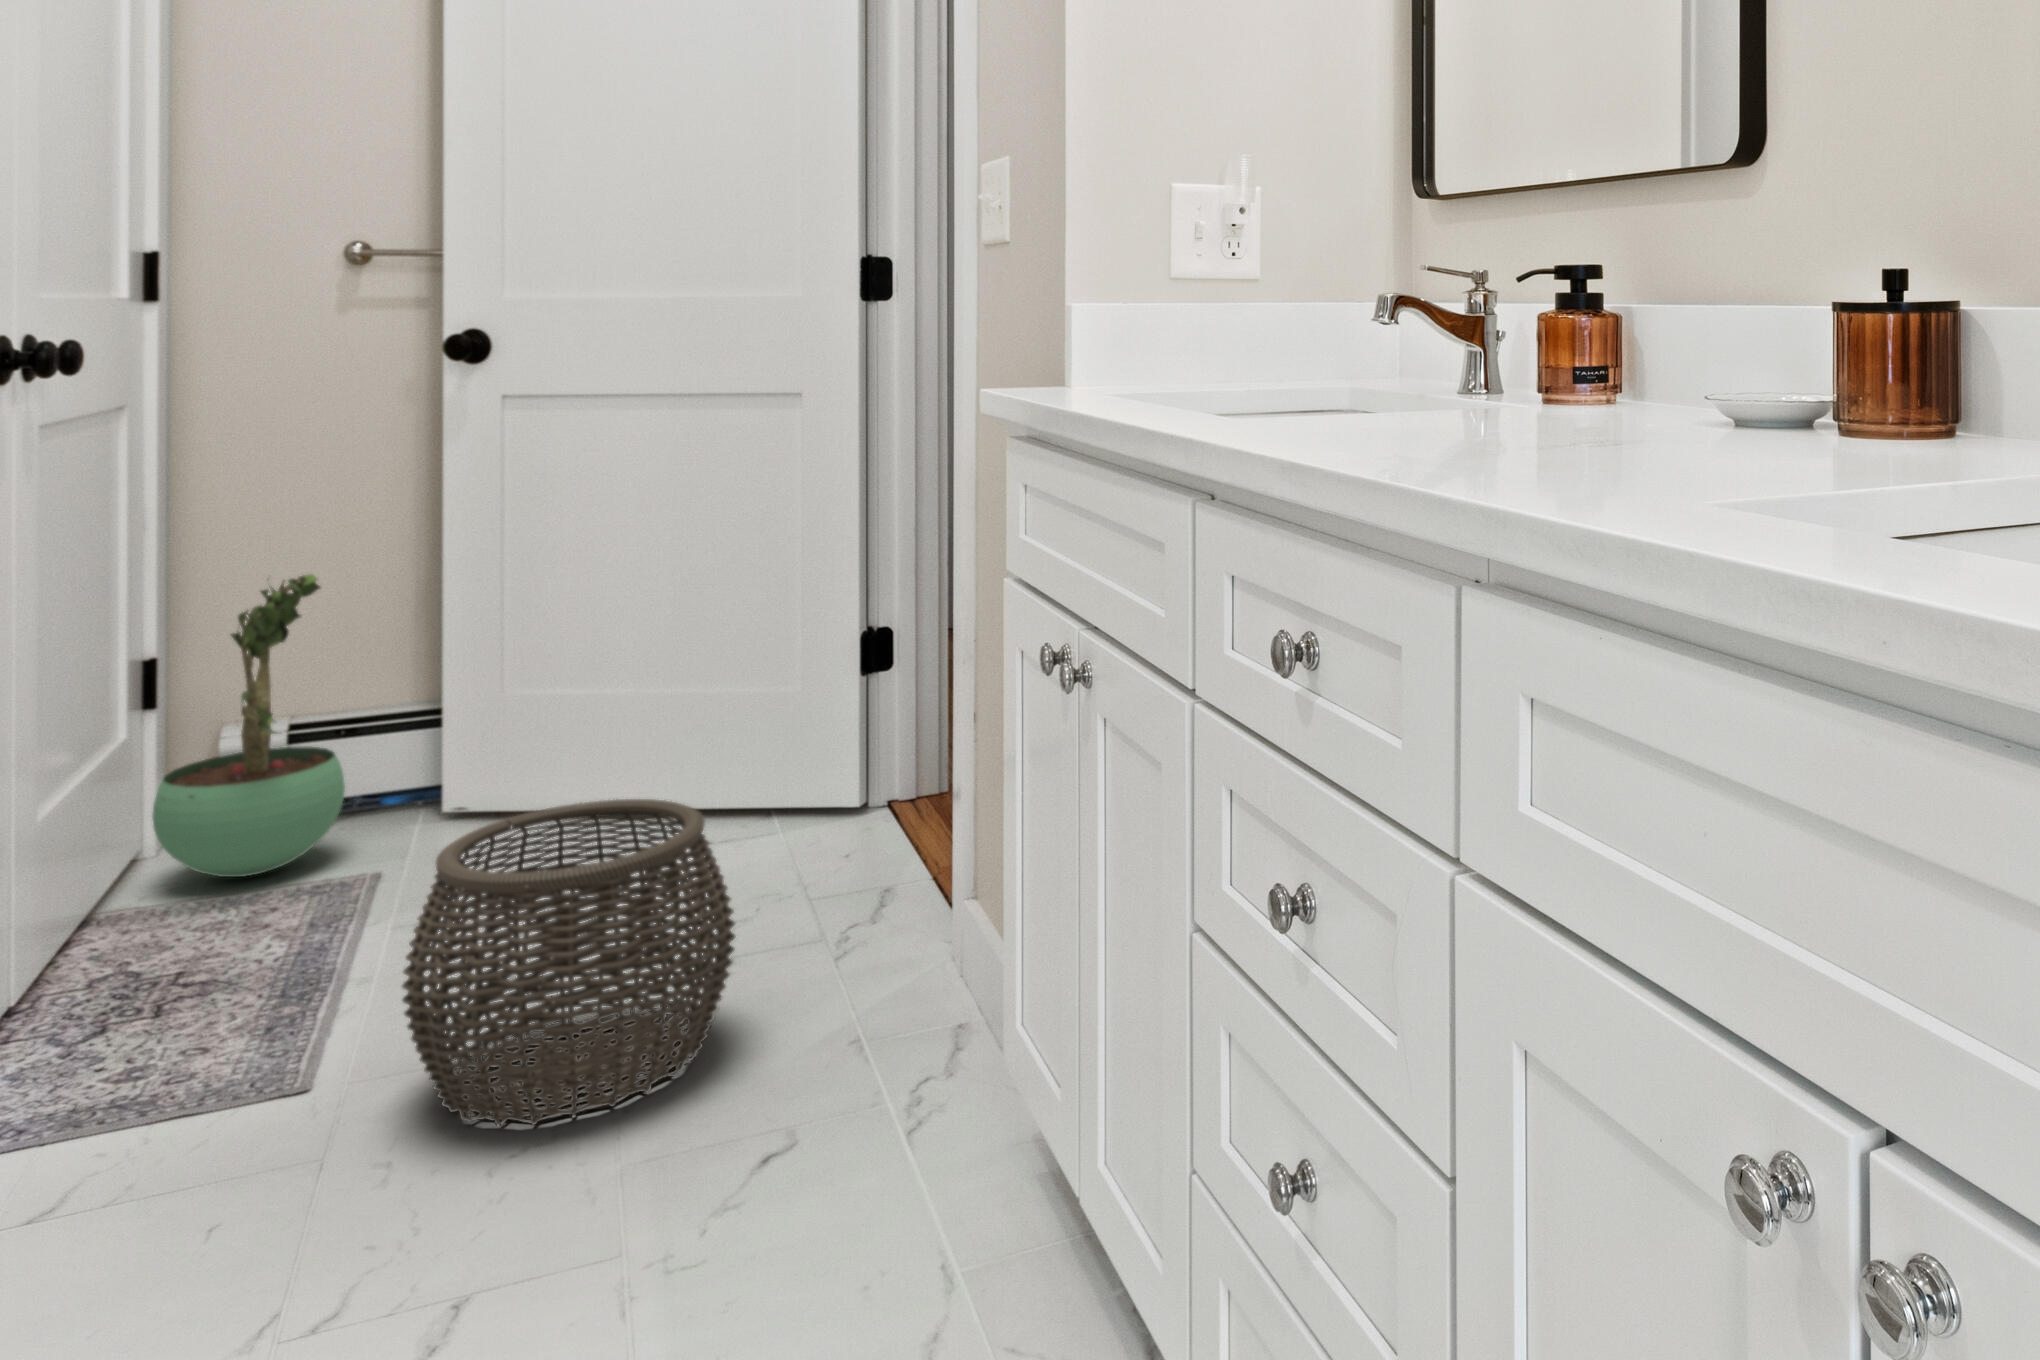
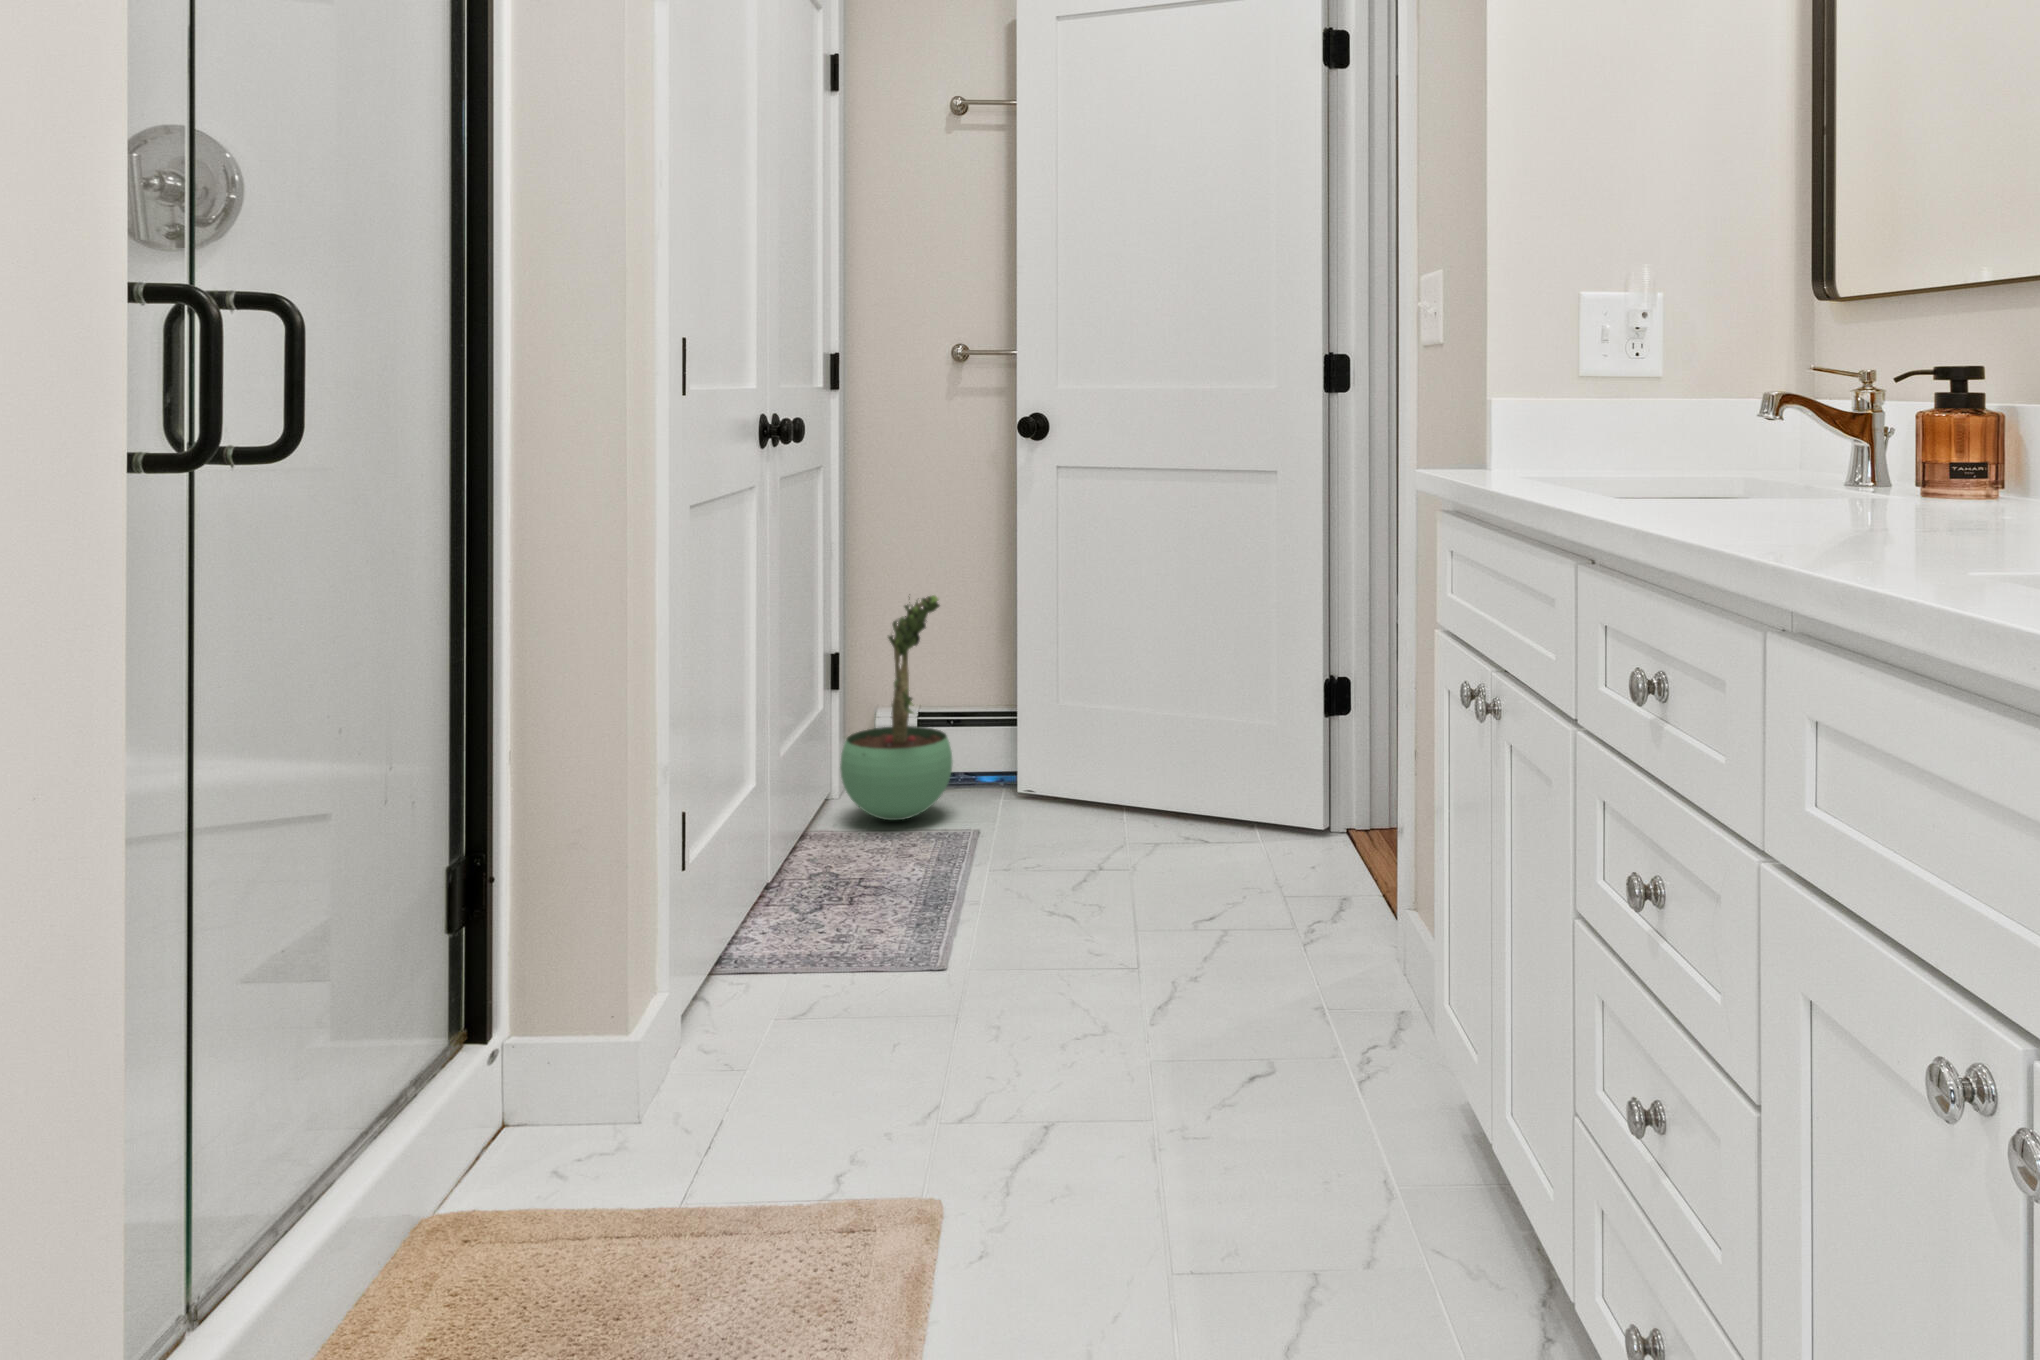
woven basket: present [402,799,735,1126] -> none [1006,786,1226,1027]

